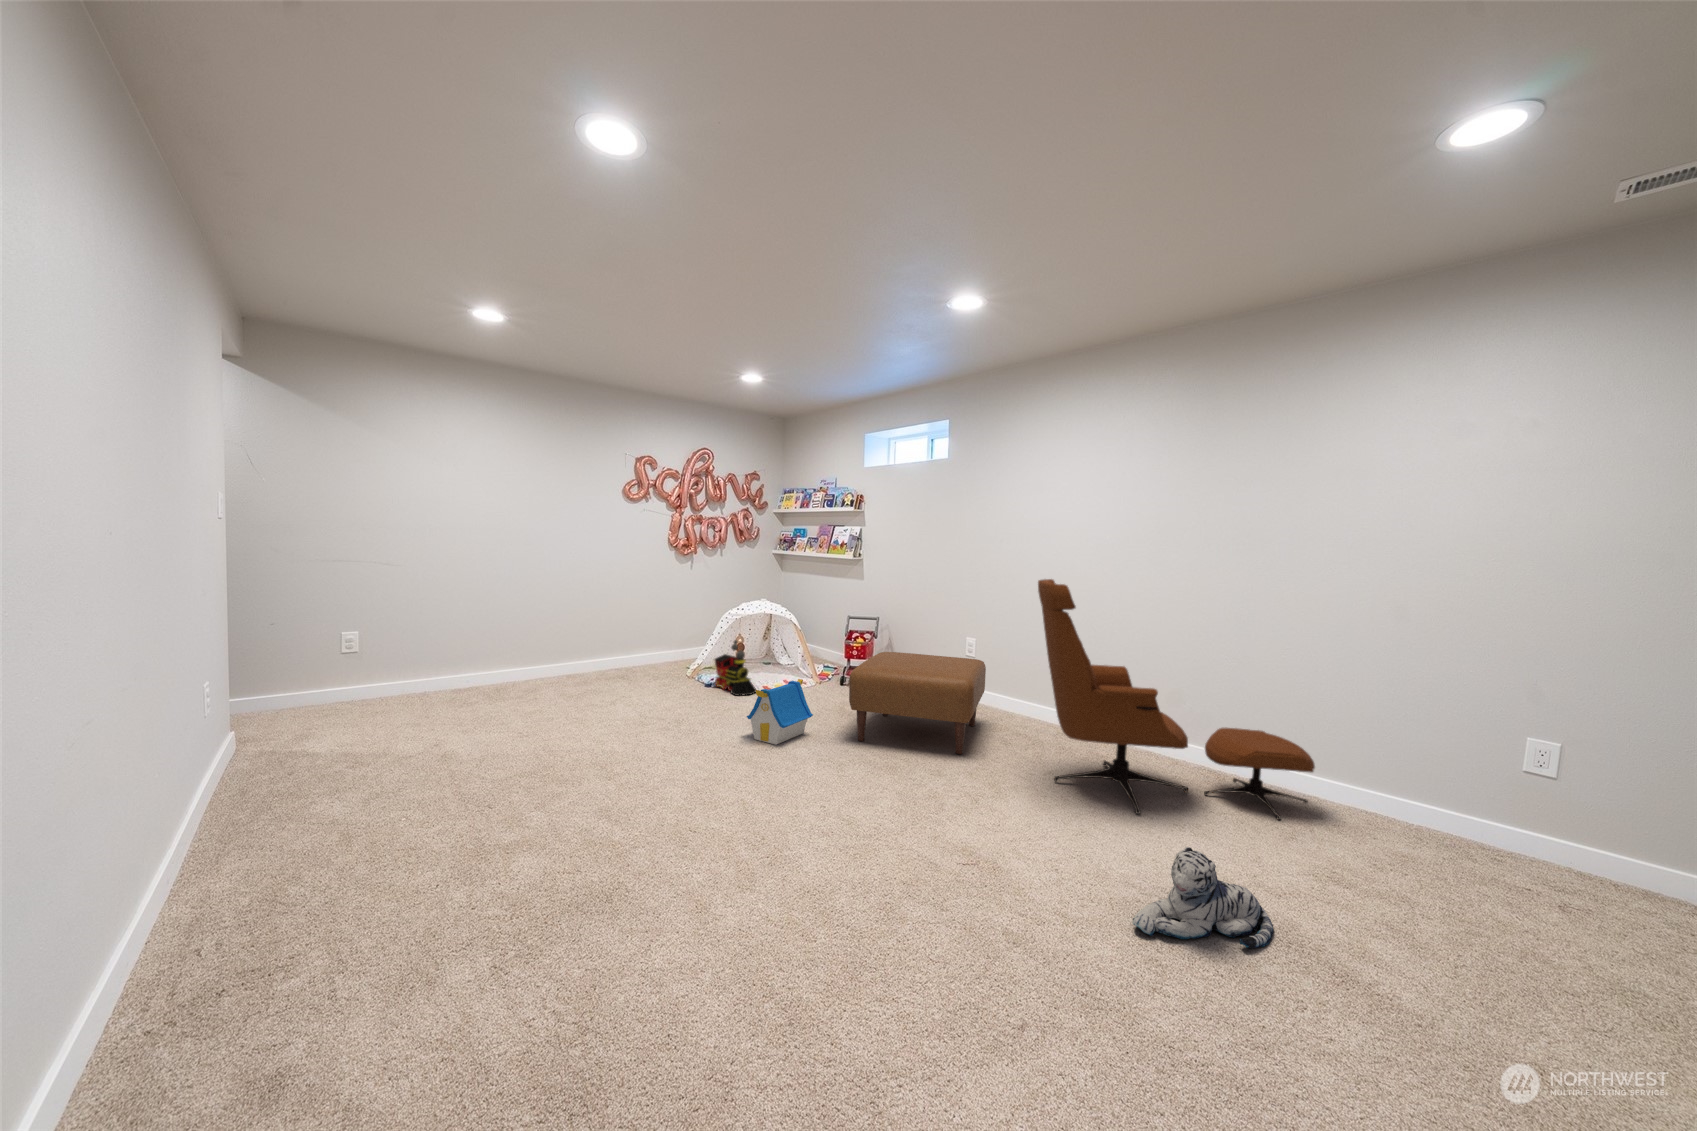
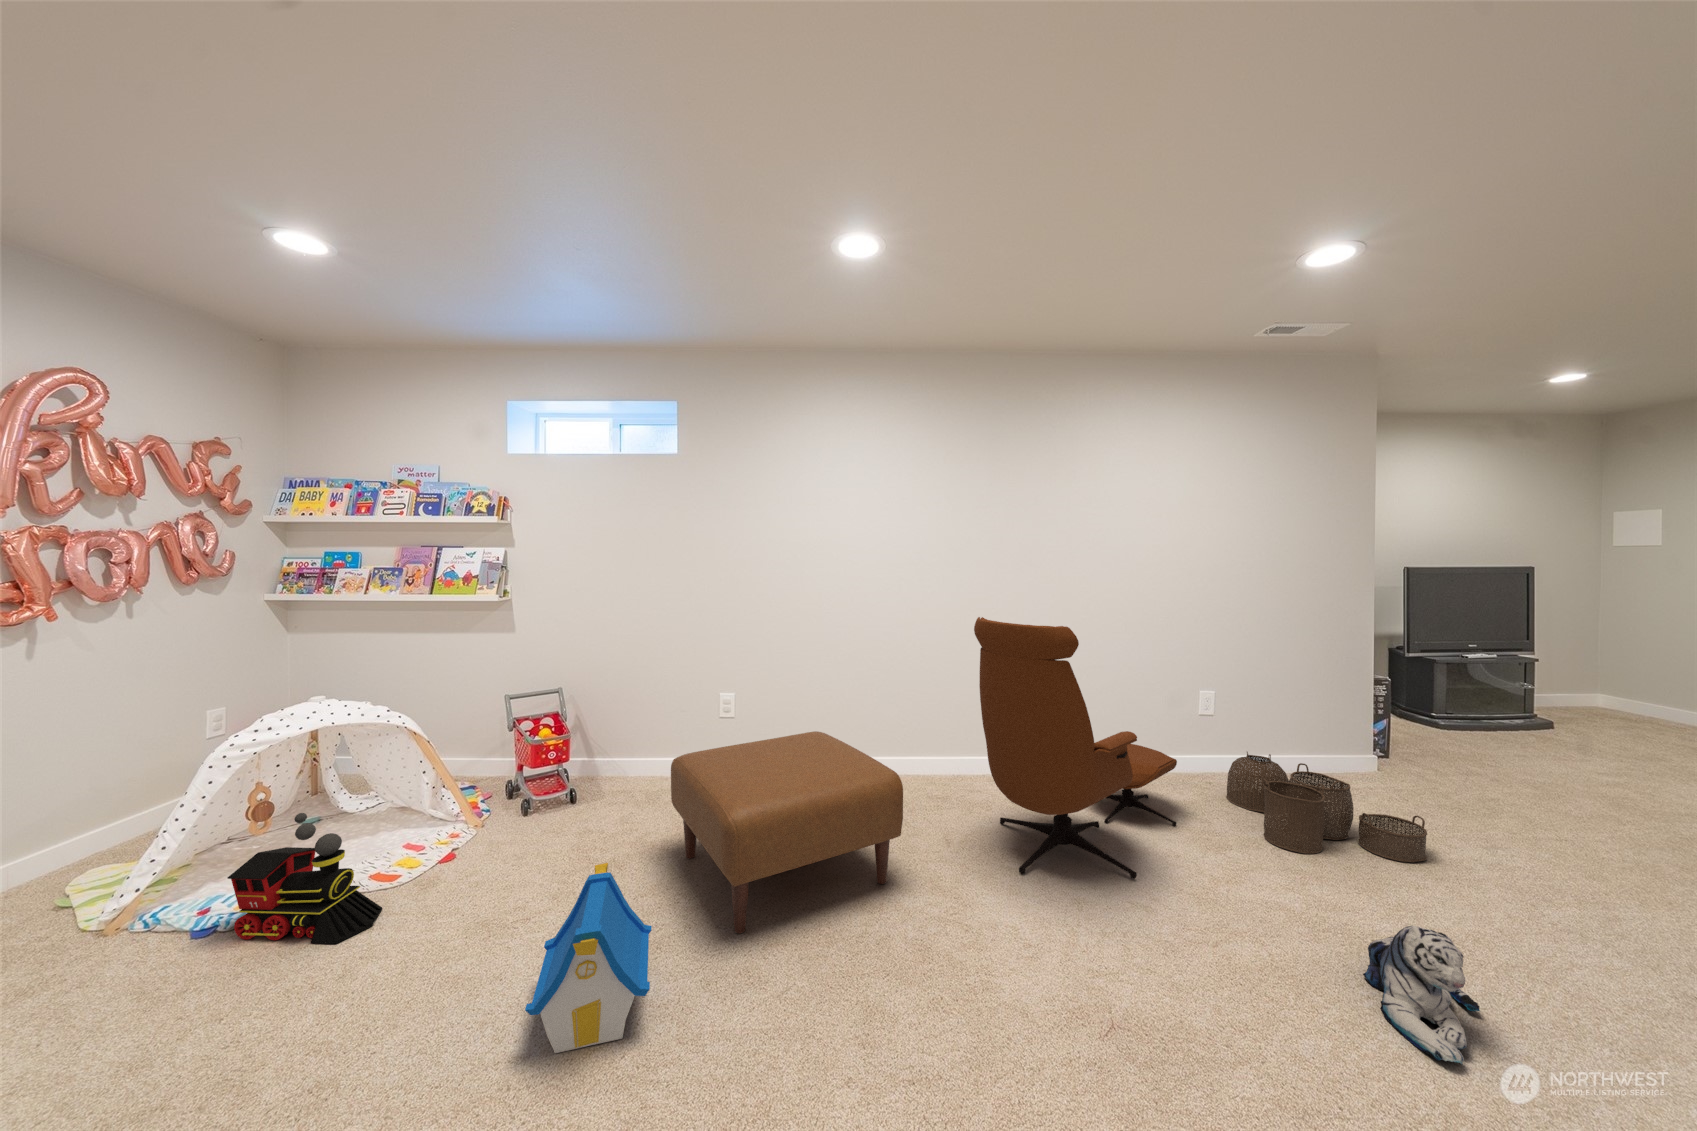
woven basket: none [1367,785,1613,952] -> present [1226,752,1427,862]

